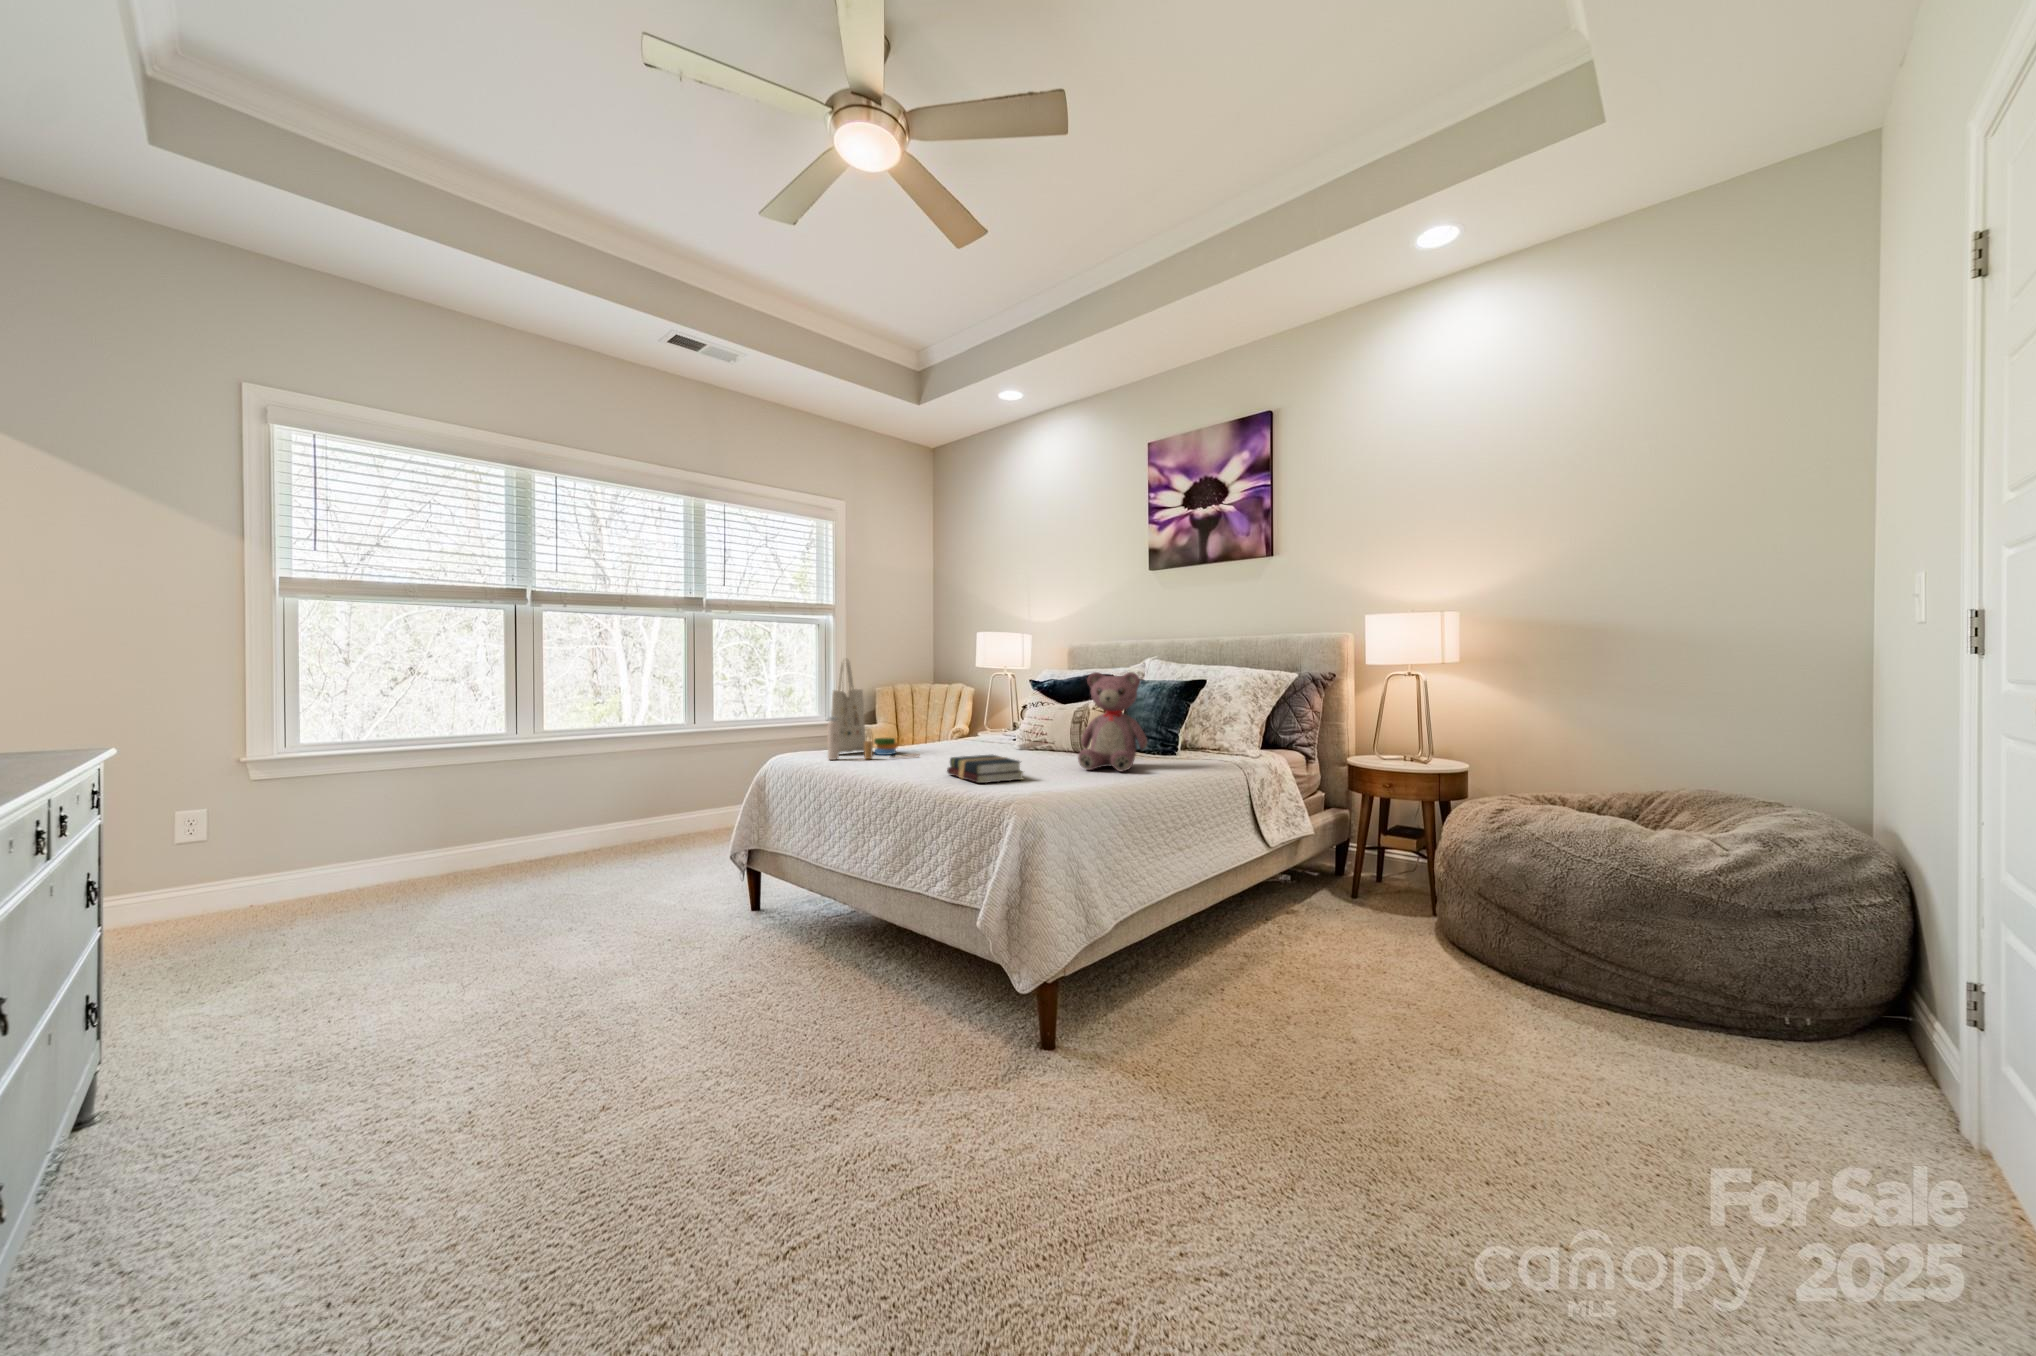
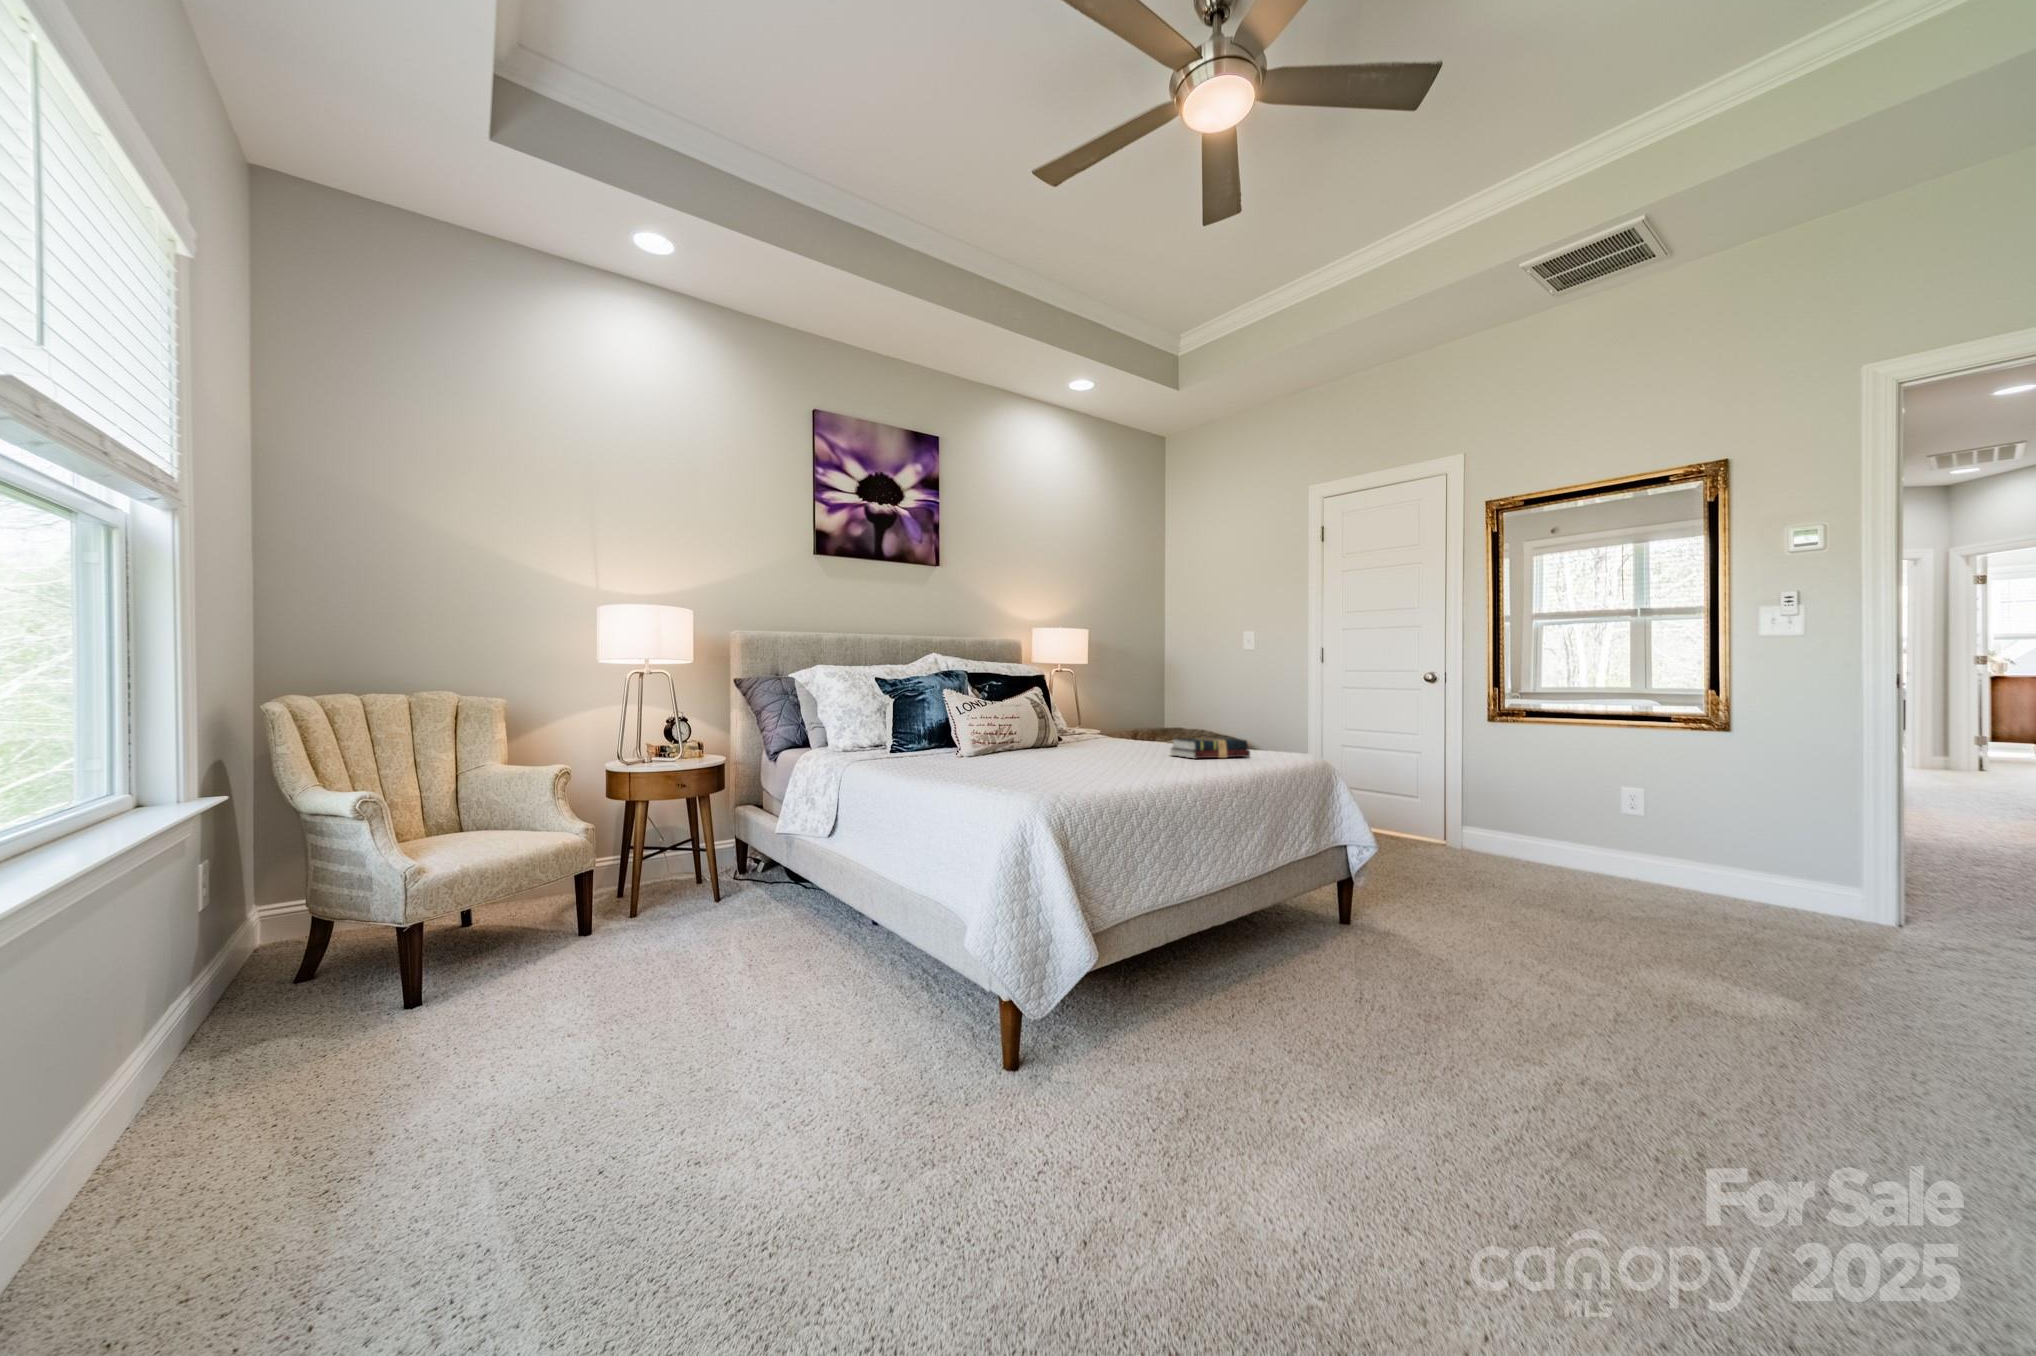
tote bag: present [828,659,918,760] -> none [981,634,1071,771]
teddy bear: present [1078,672,1147,771] -> none [1118,663,1181,749]

